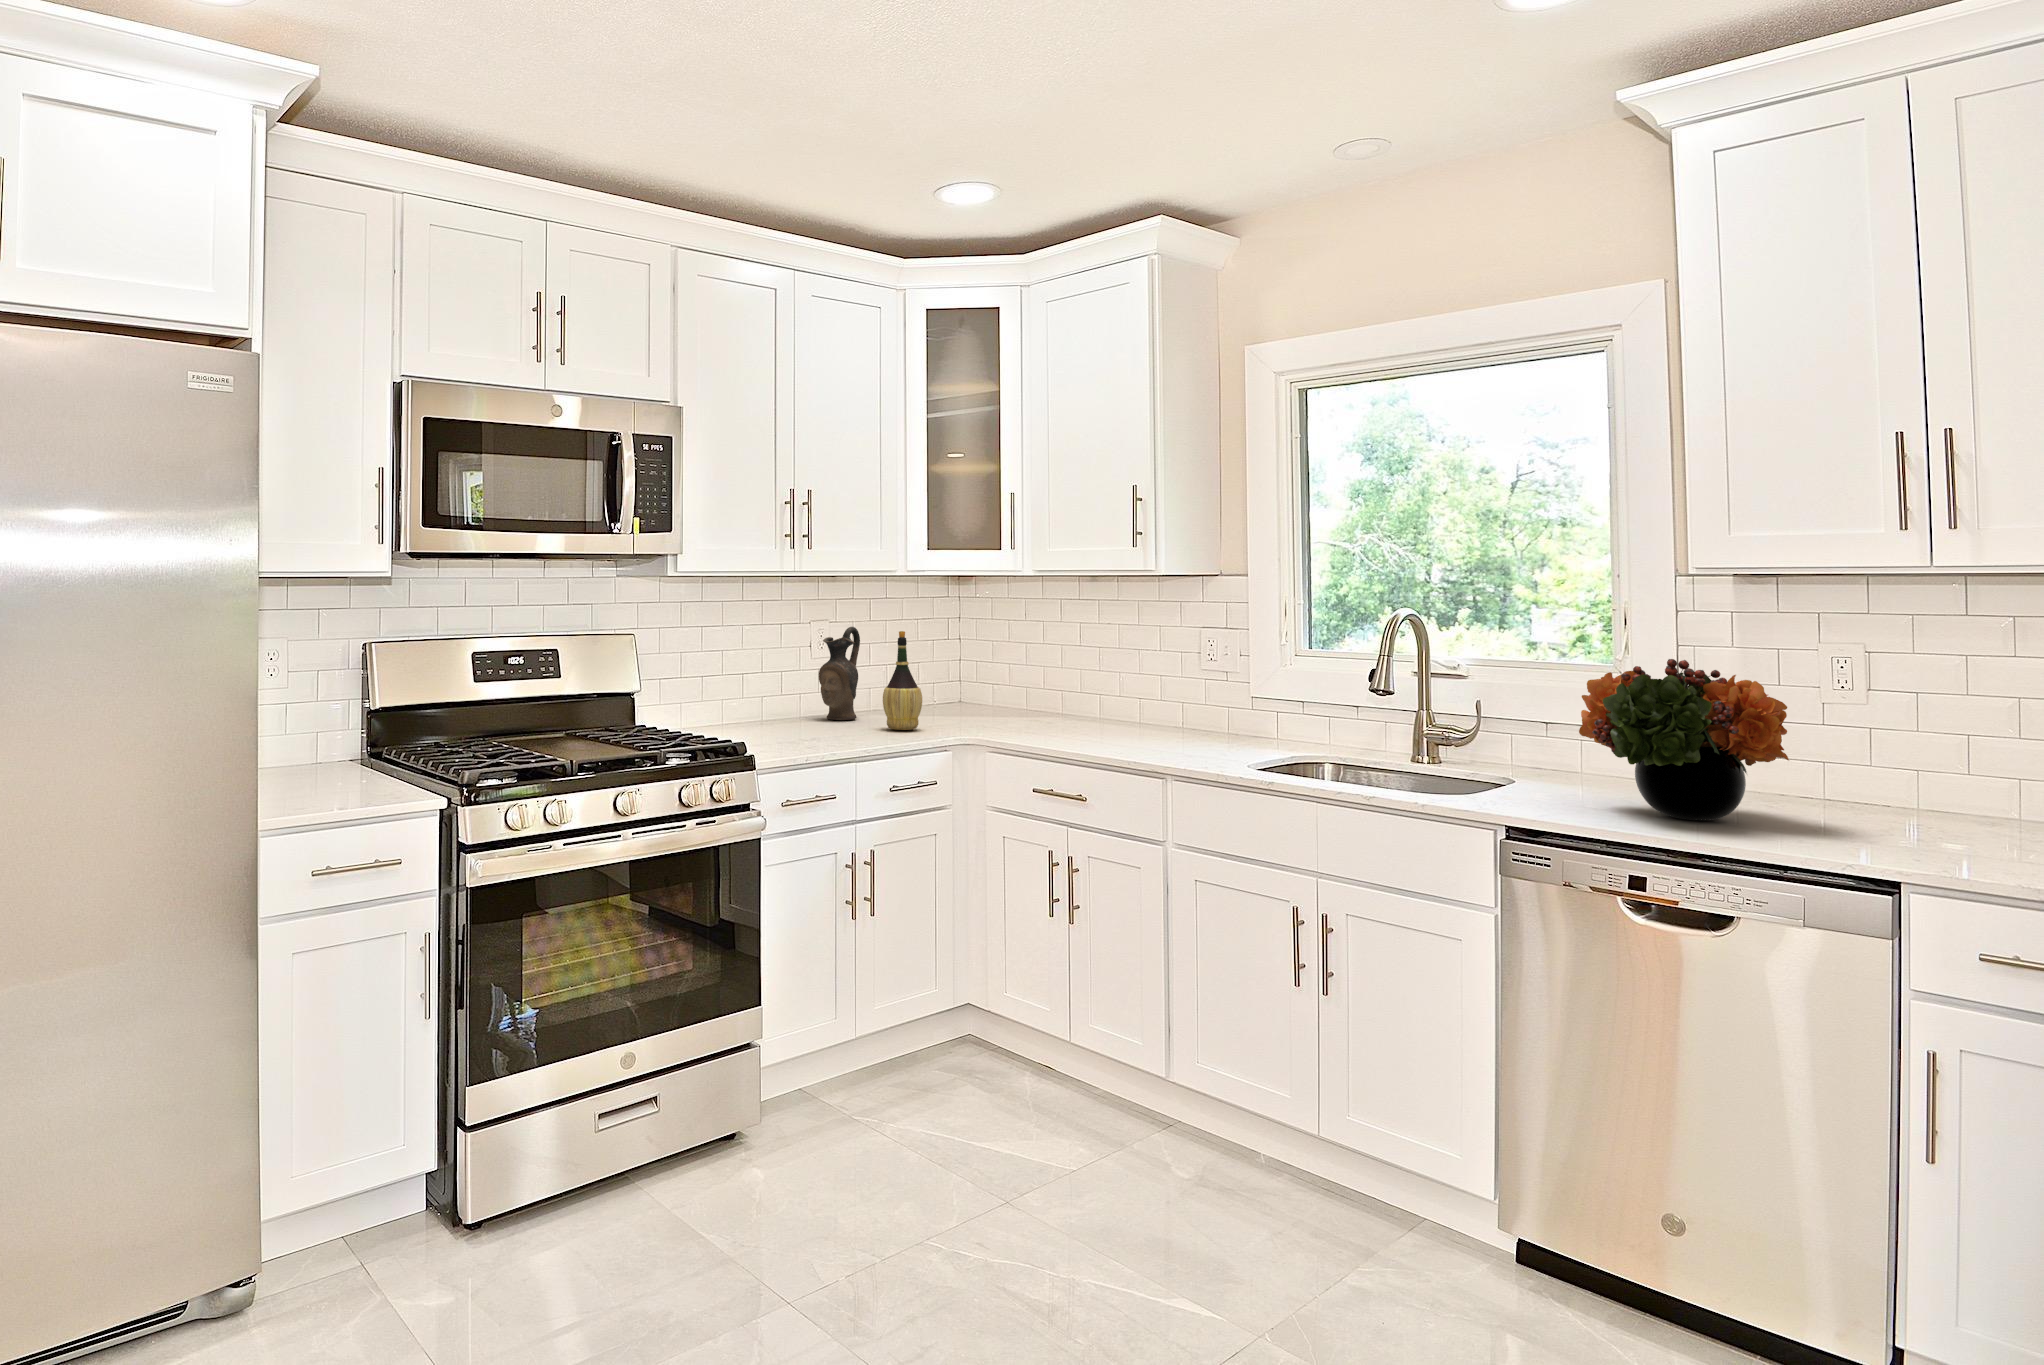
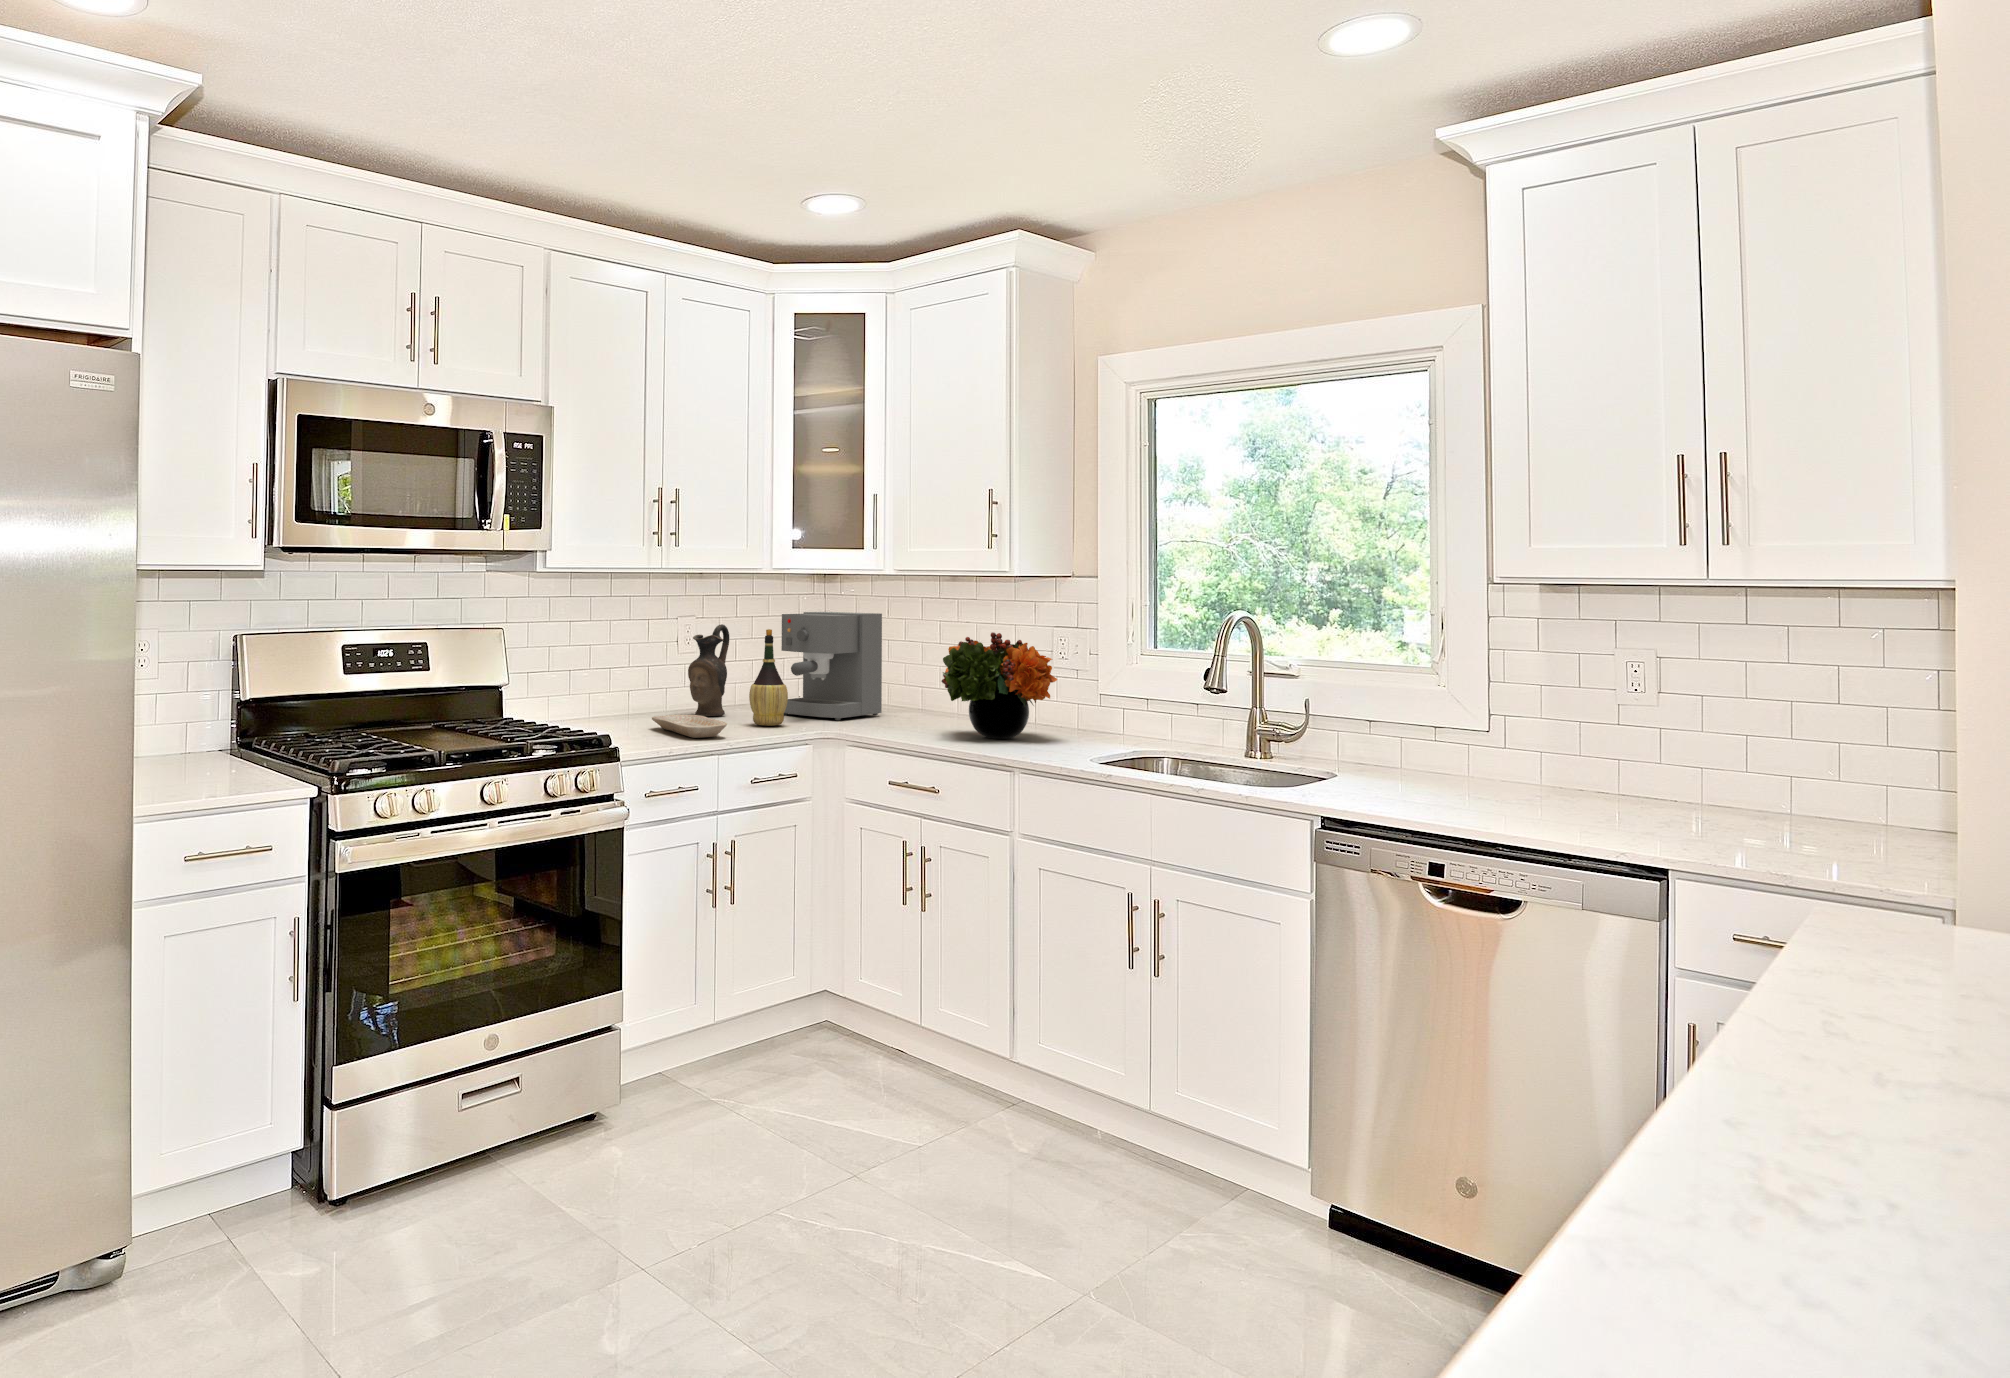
coffee maker: none [913,613,1017,724] -> present [781,612,882,720]
flower arrangement: present [1579,659,1789,821] -> present [942,632,1057,739]
tray: none [784,719,862,743] -> present [652,715,727,738]

